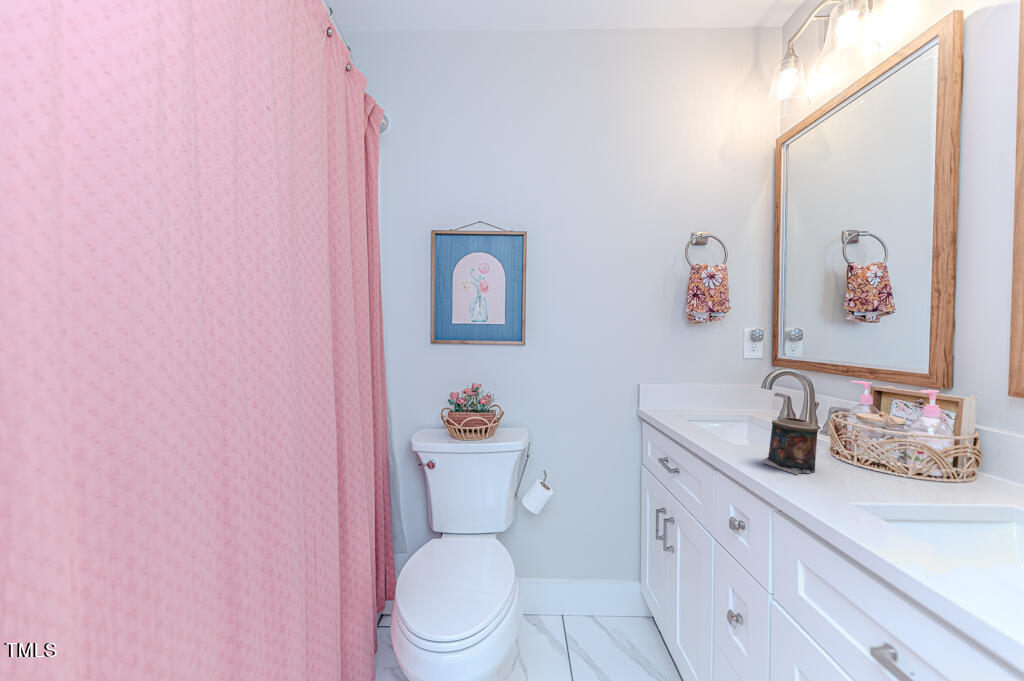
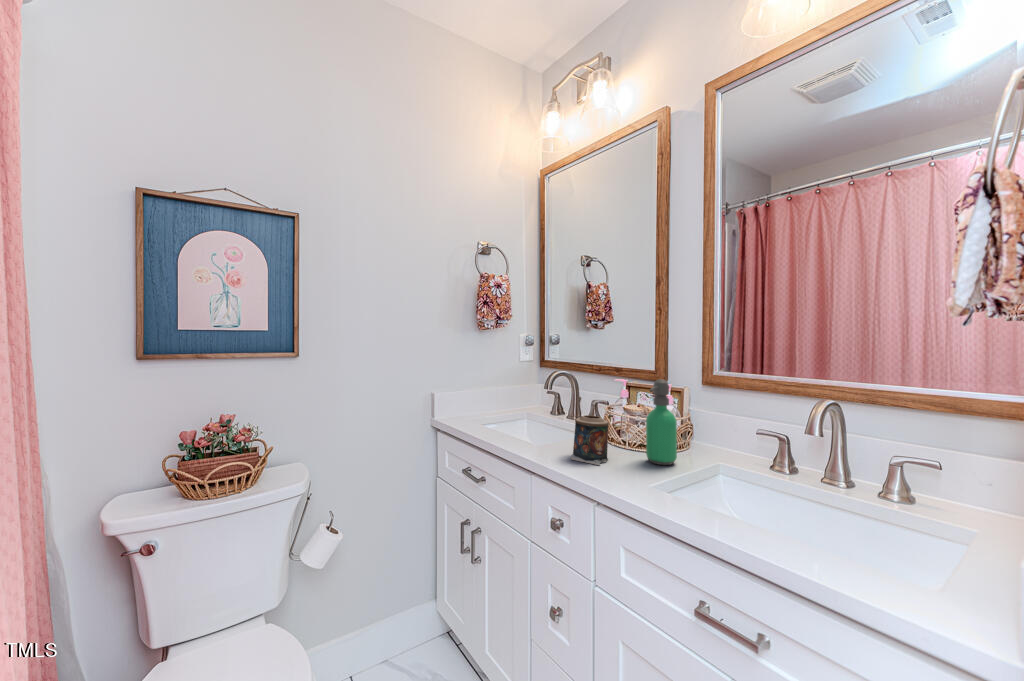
soap dispenser: none [873,382,925,494] -> present [646,379,677,465]

